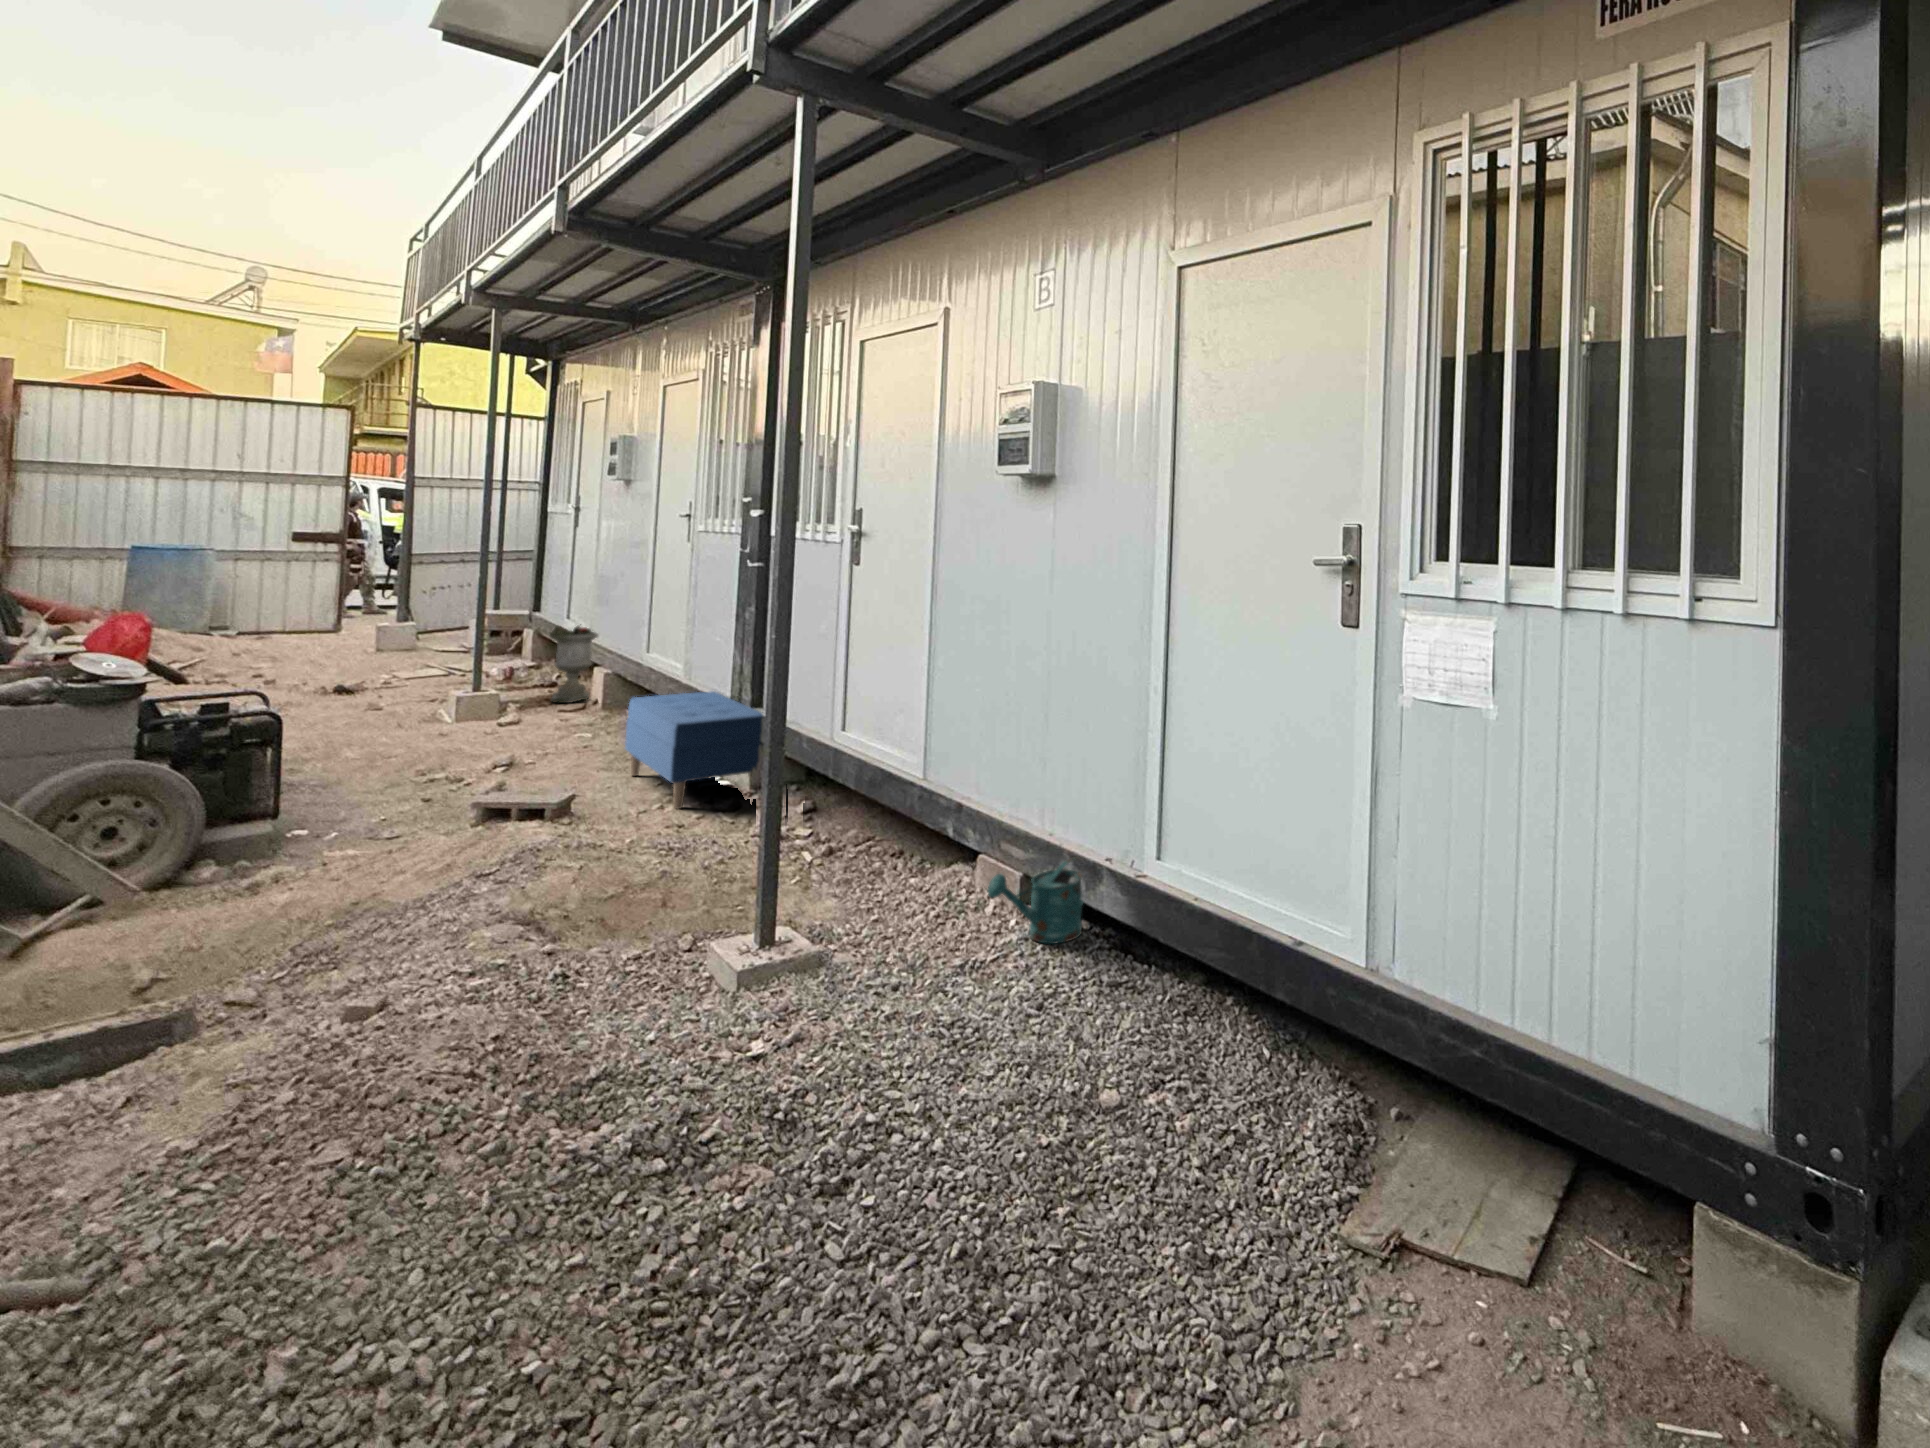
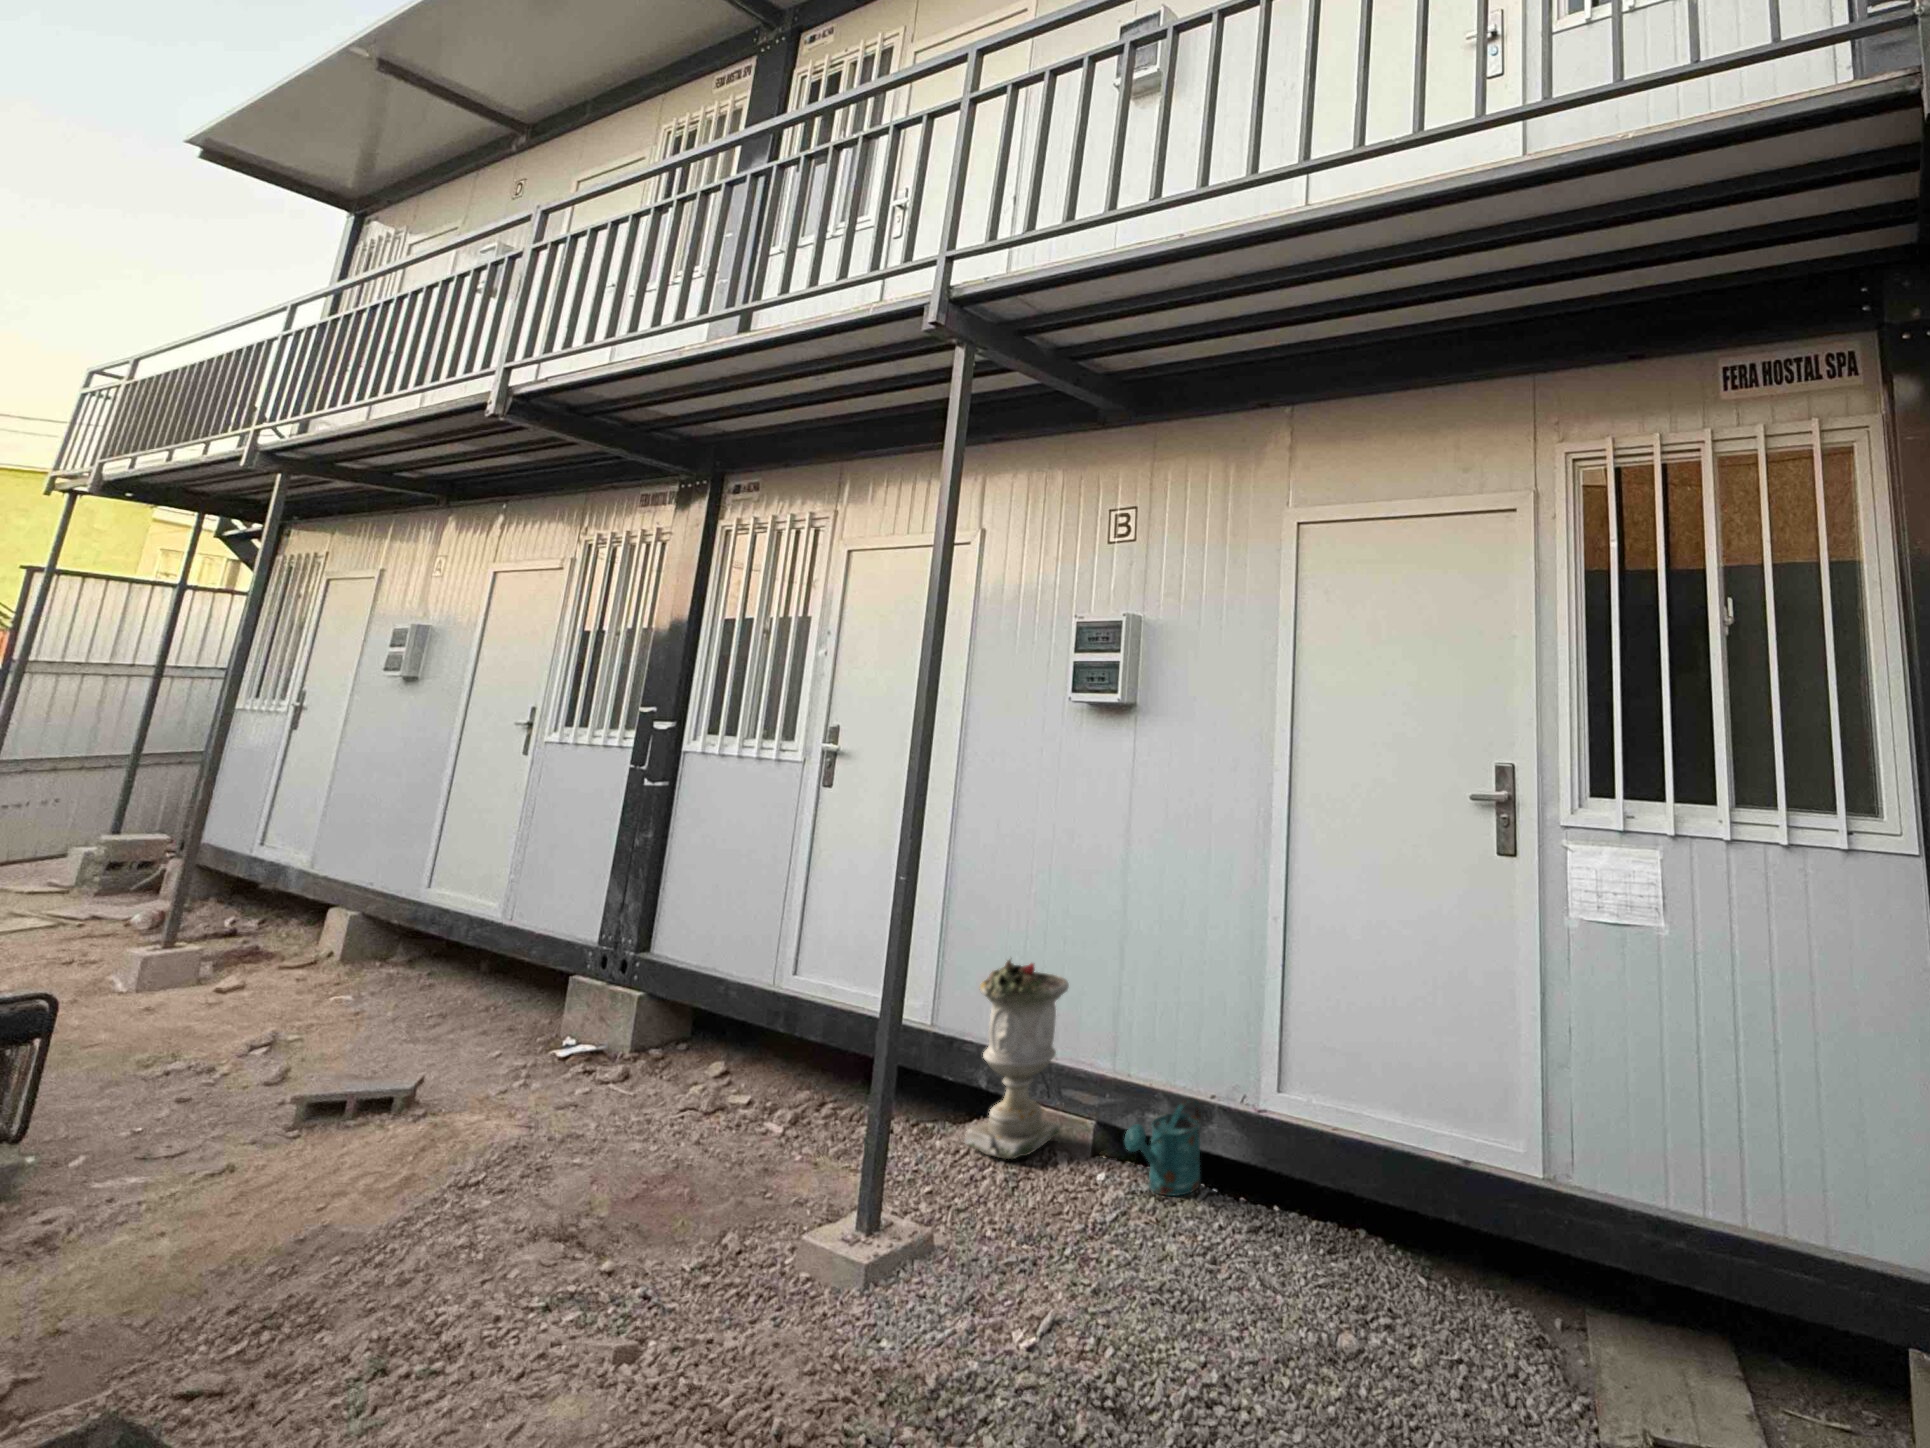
planter: present [550,626,598,703] -> present [964,960,1069,1159]
bench: present [625,691,763,809] -> none [467,937,680,1089]

